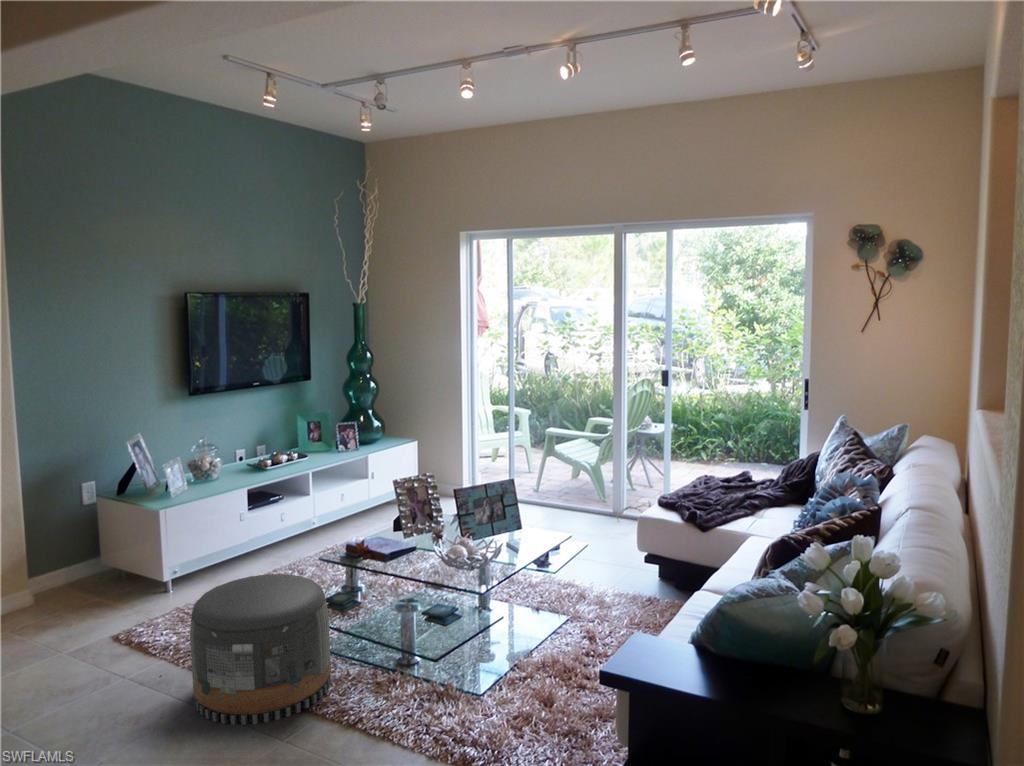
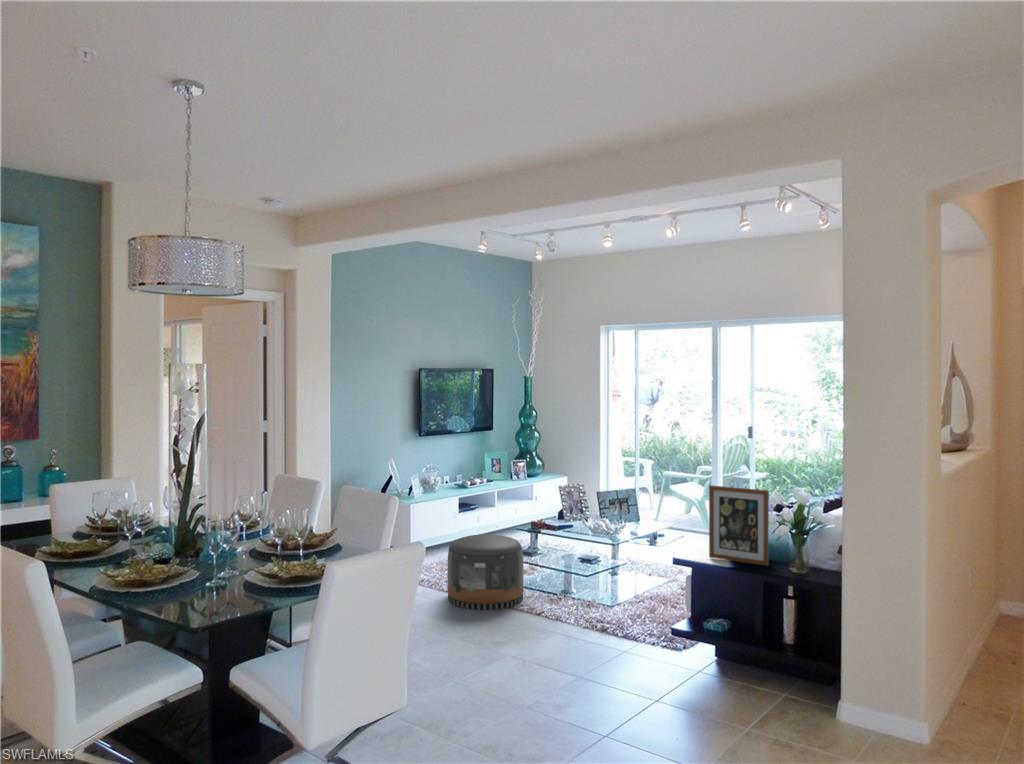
picture frame: none [674,522,804,689] -> present [709,485,769,566]

